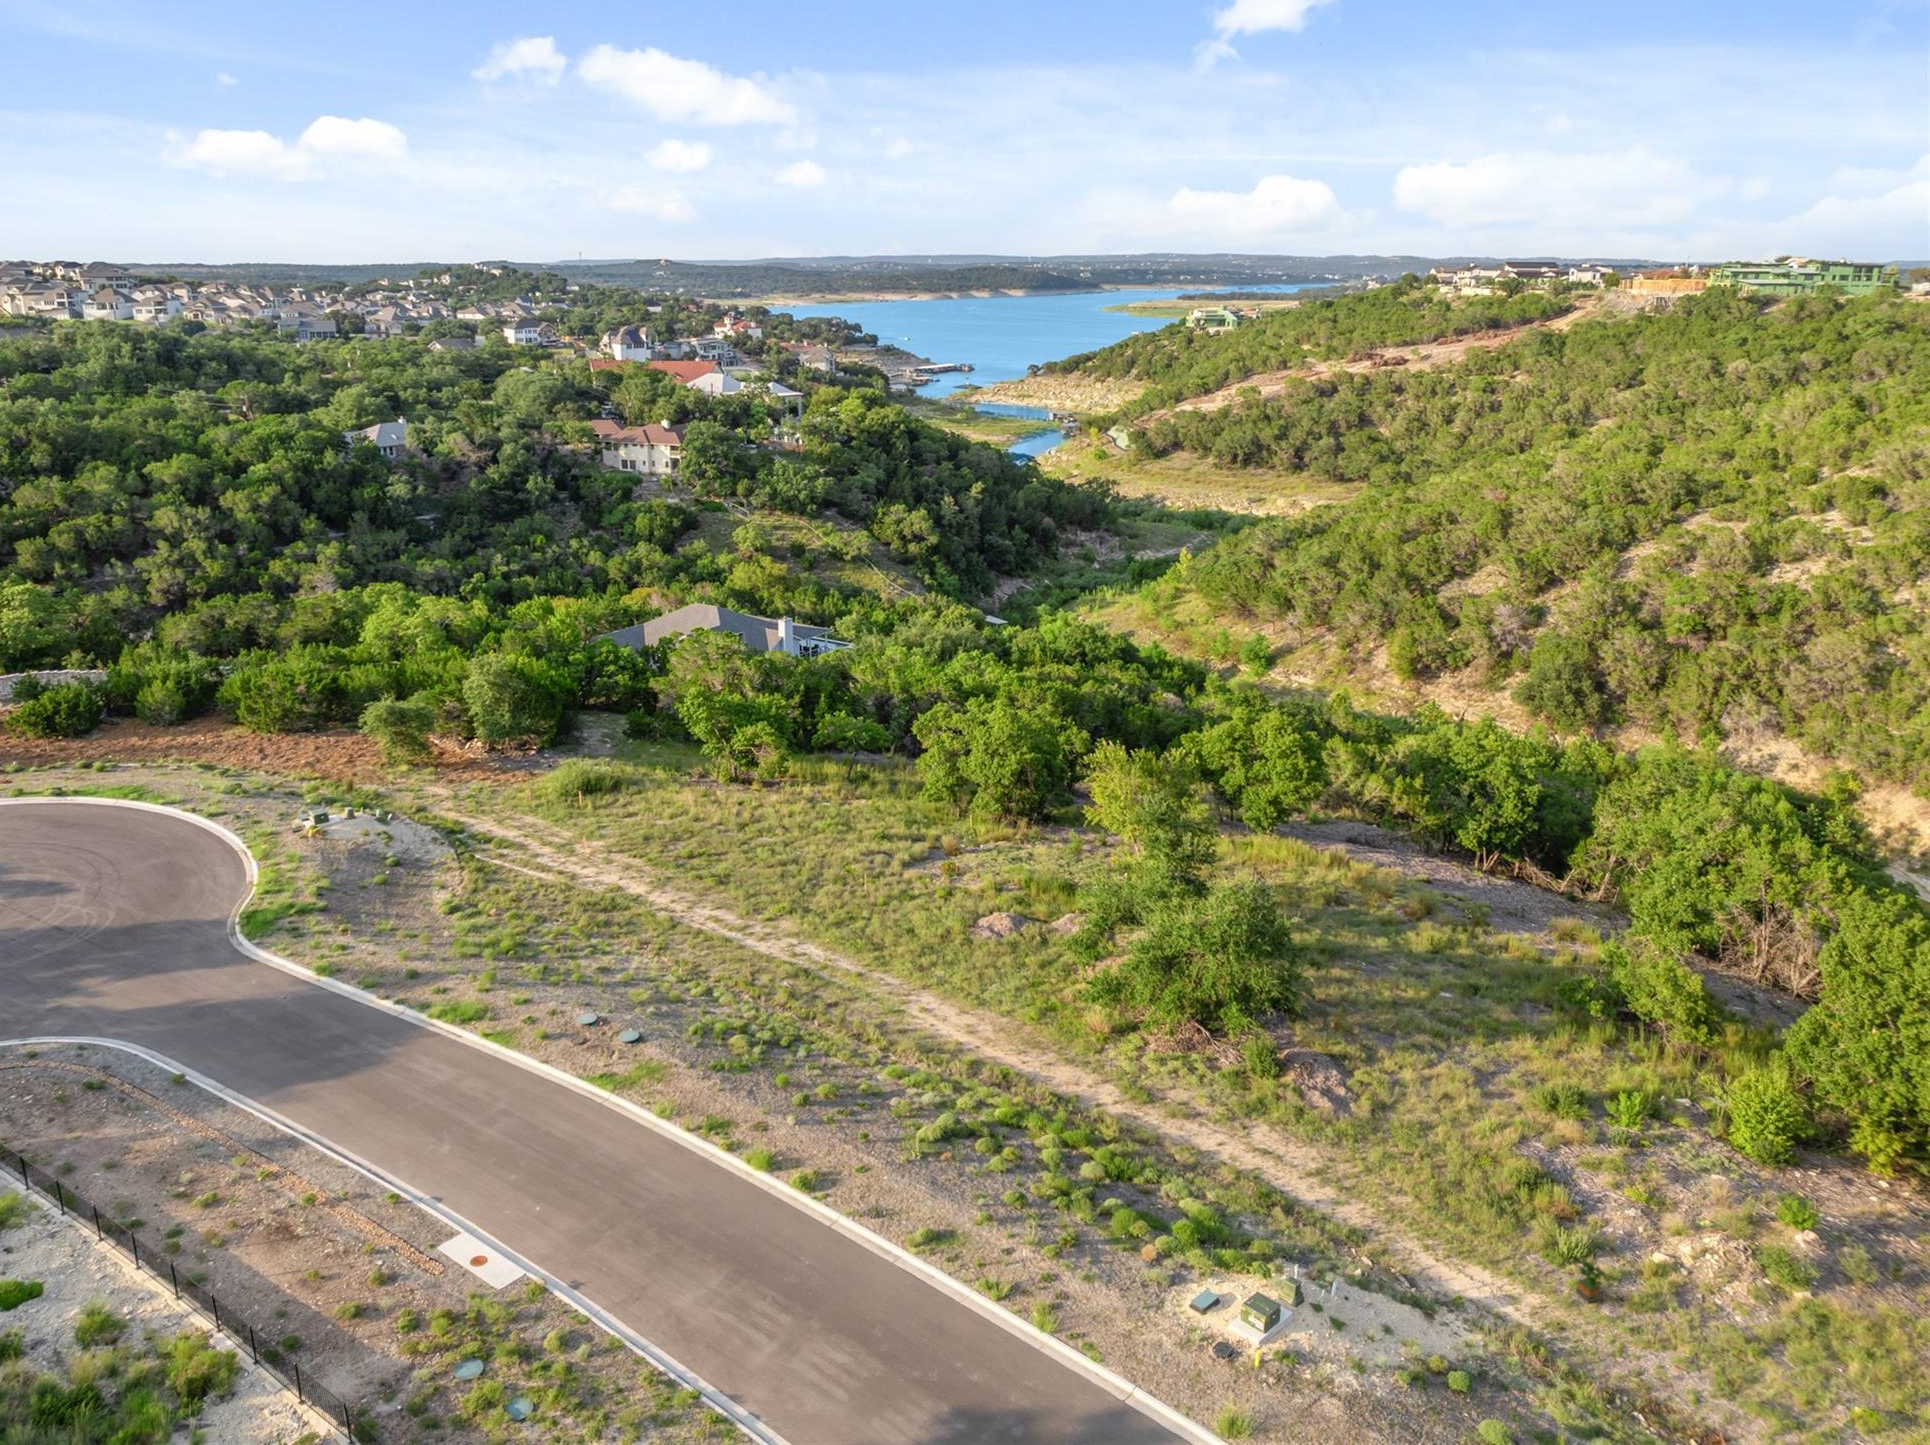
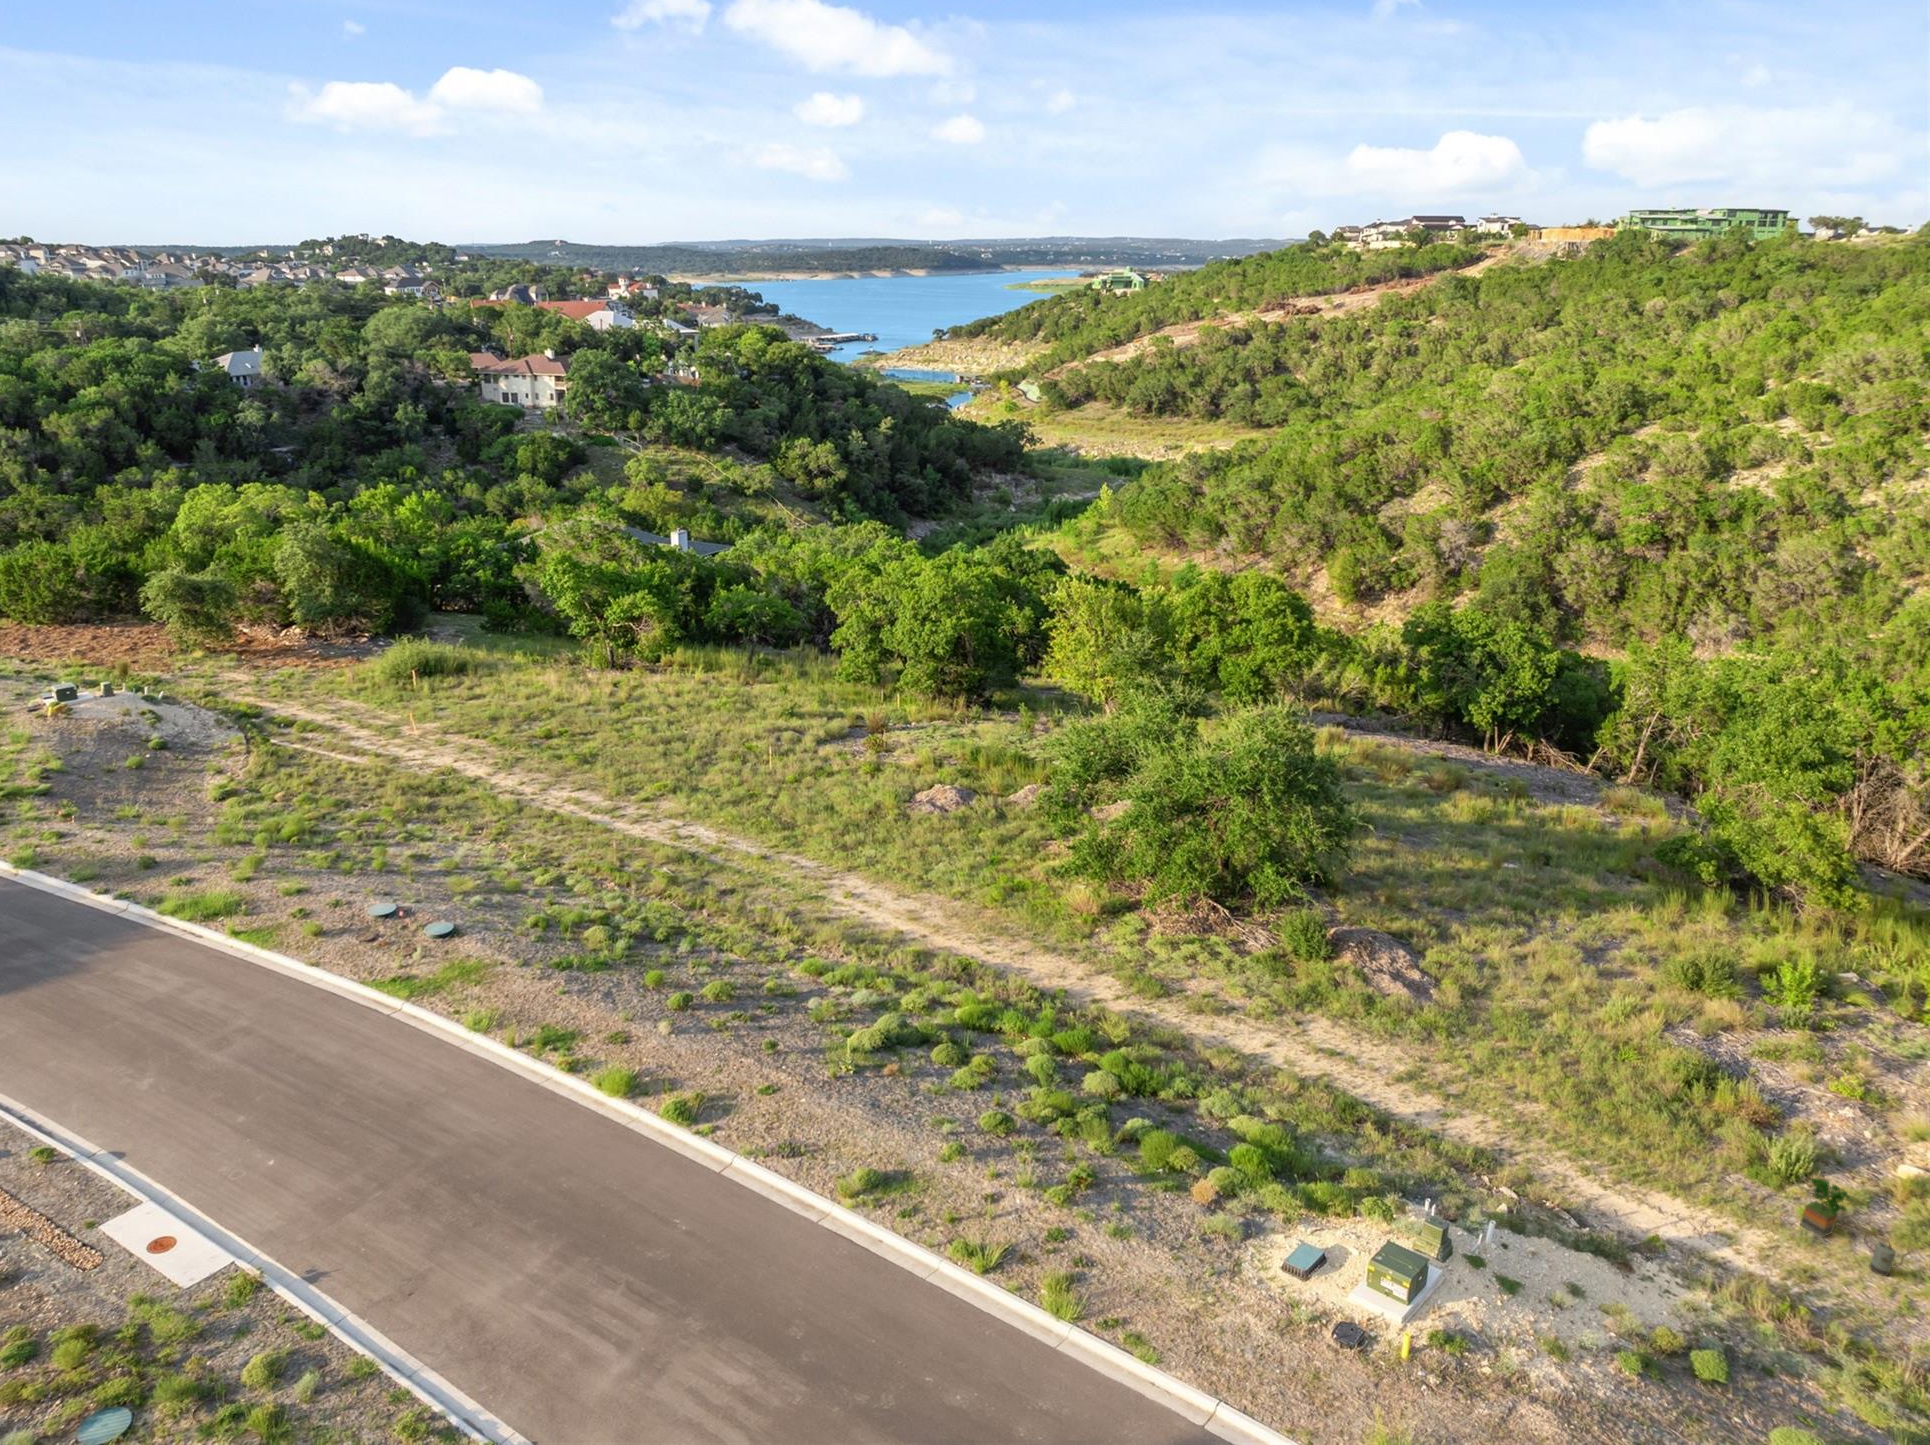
watering can: none [1609,1301,1637,1332] -> present [1864,1233,1908,1276]

